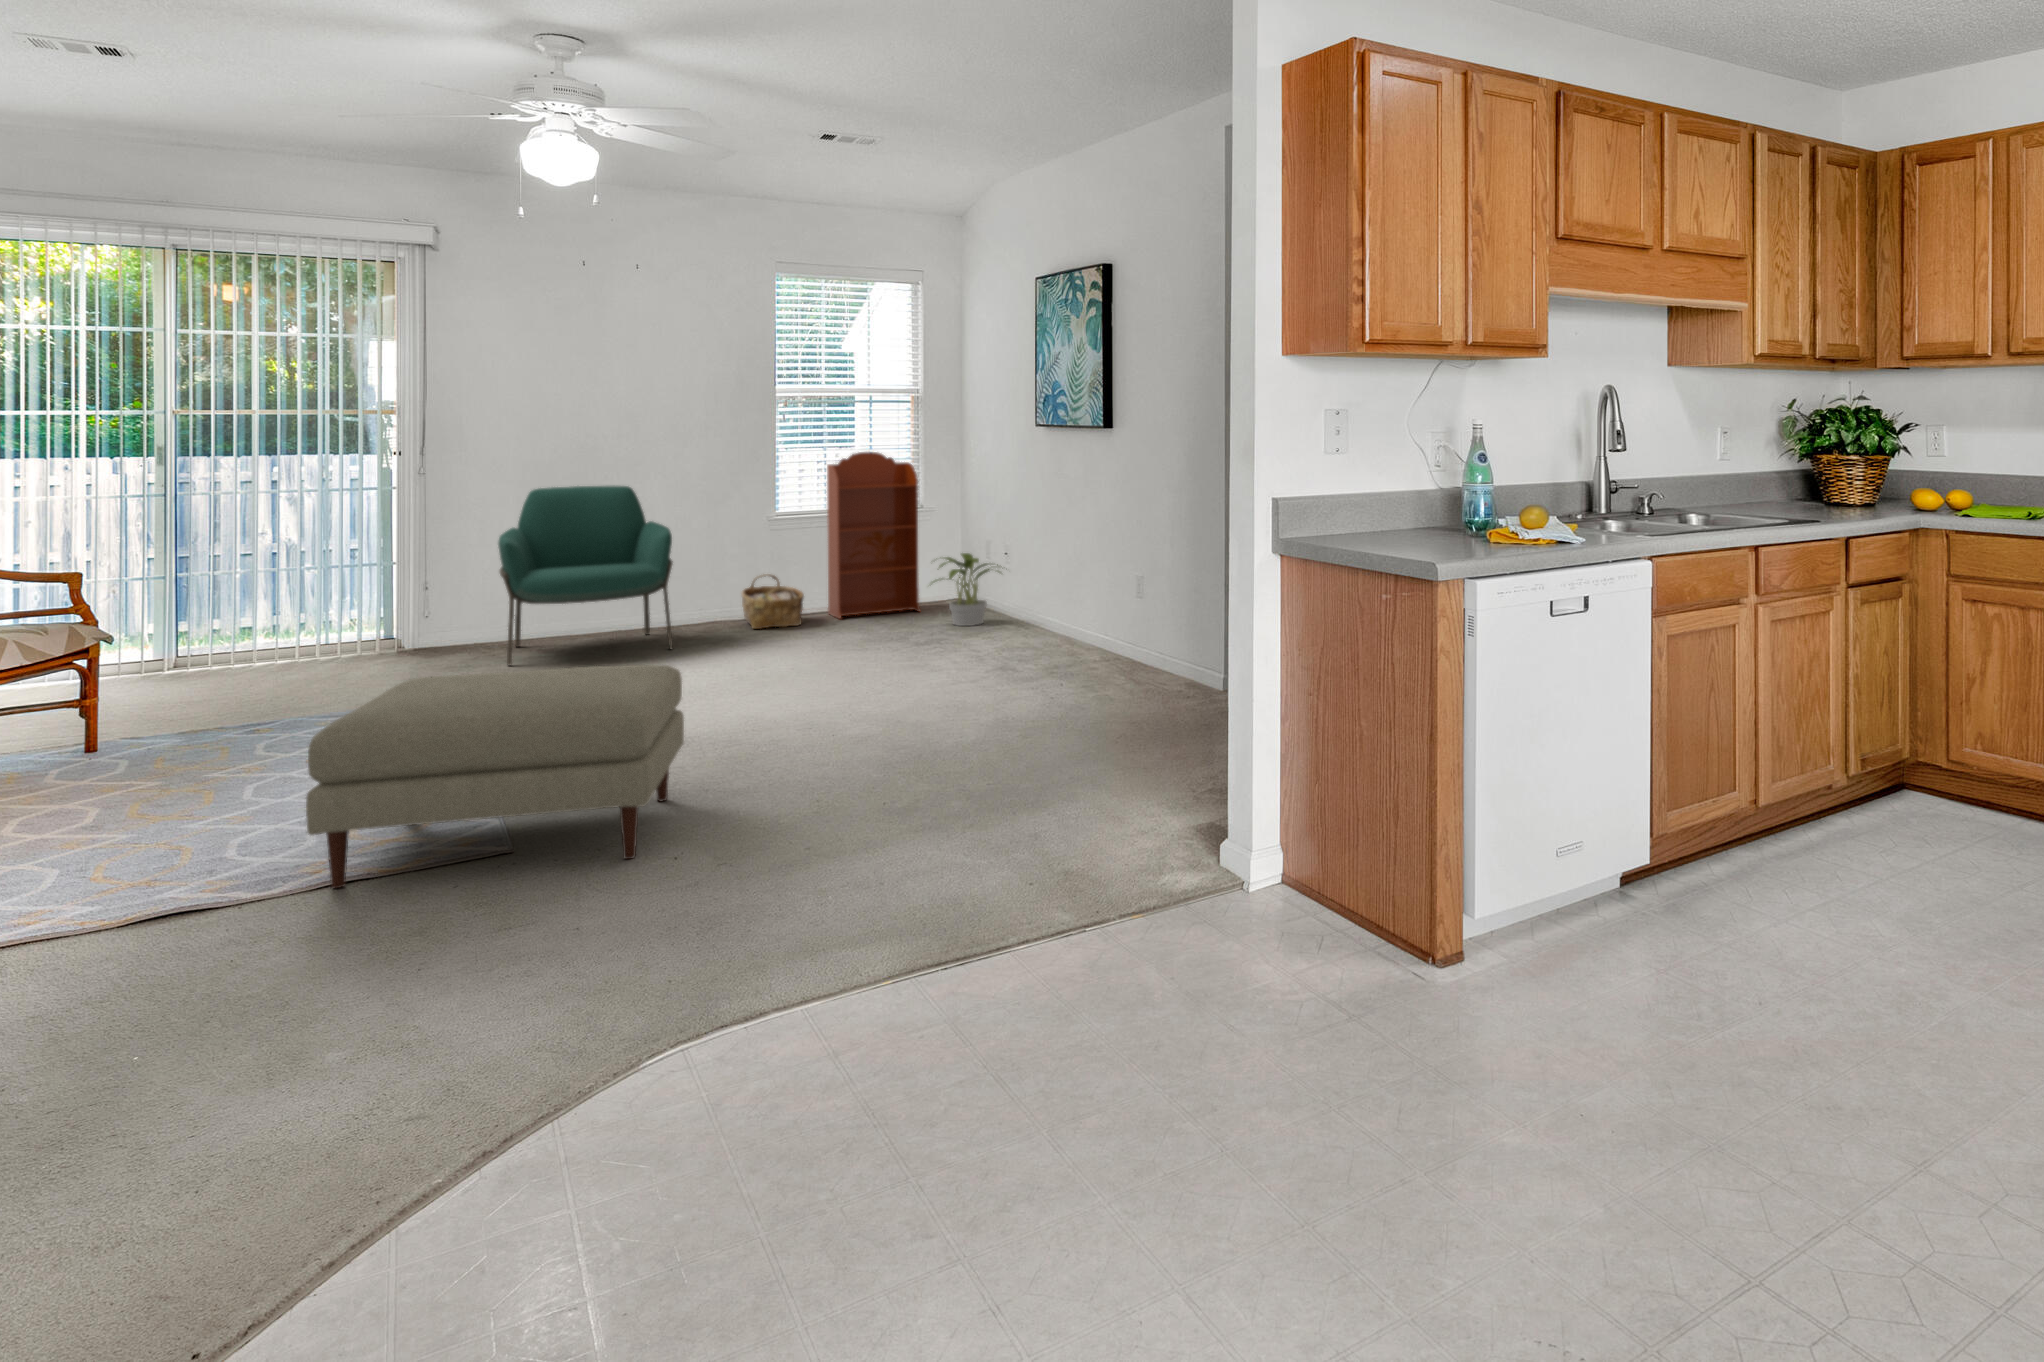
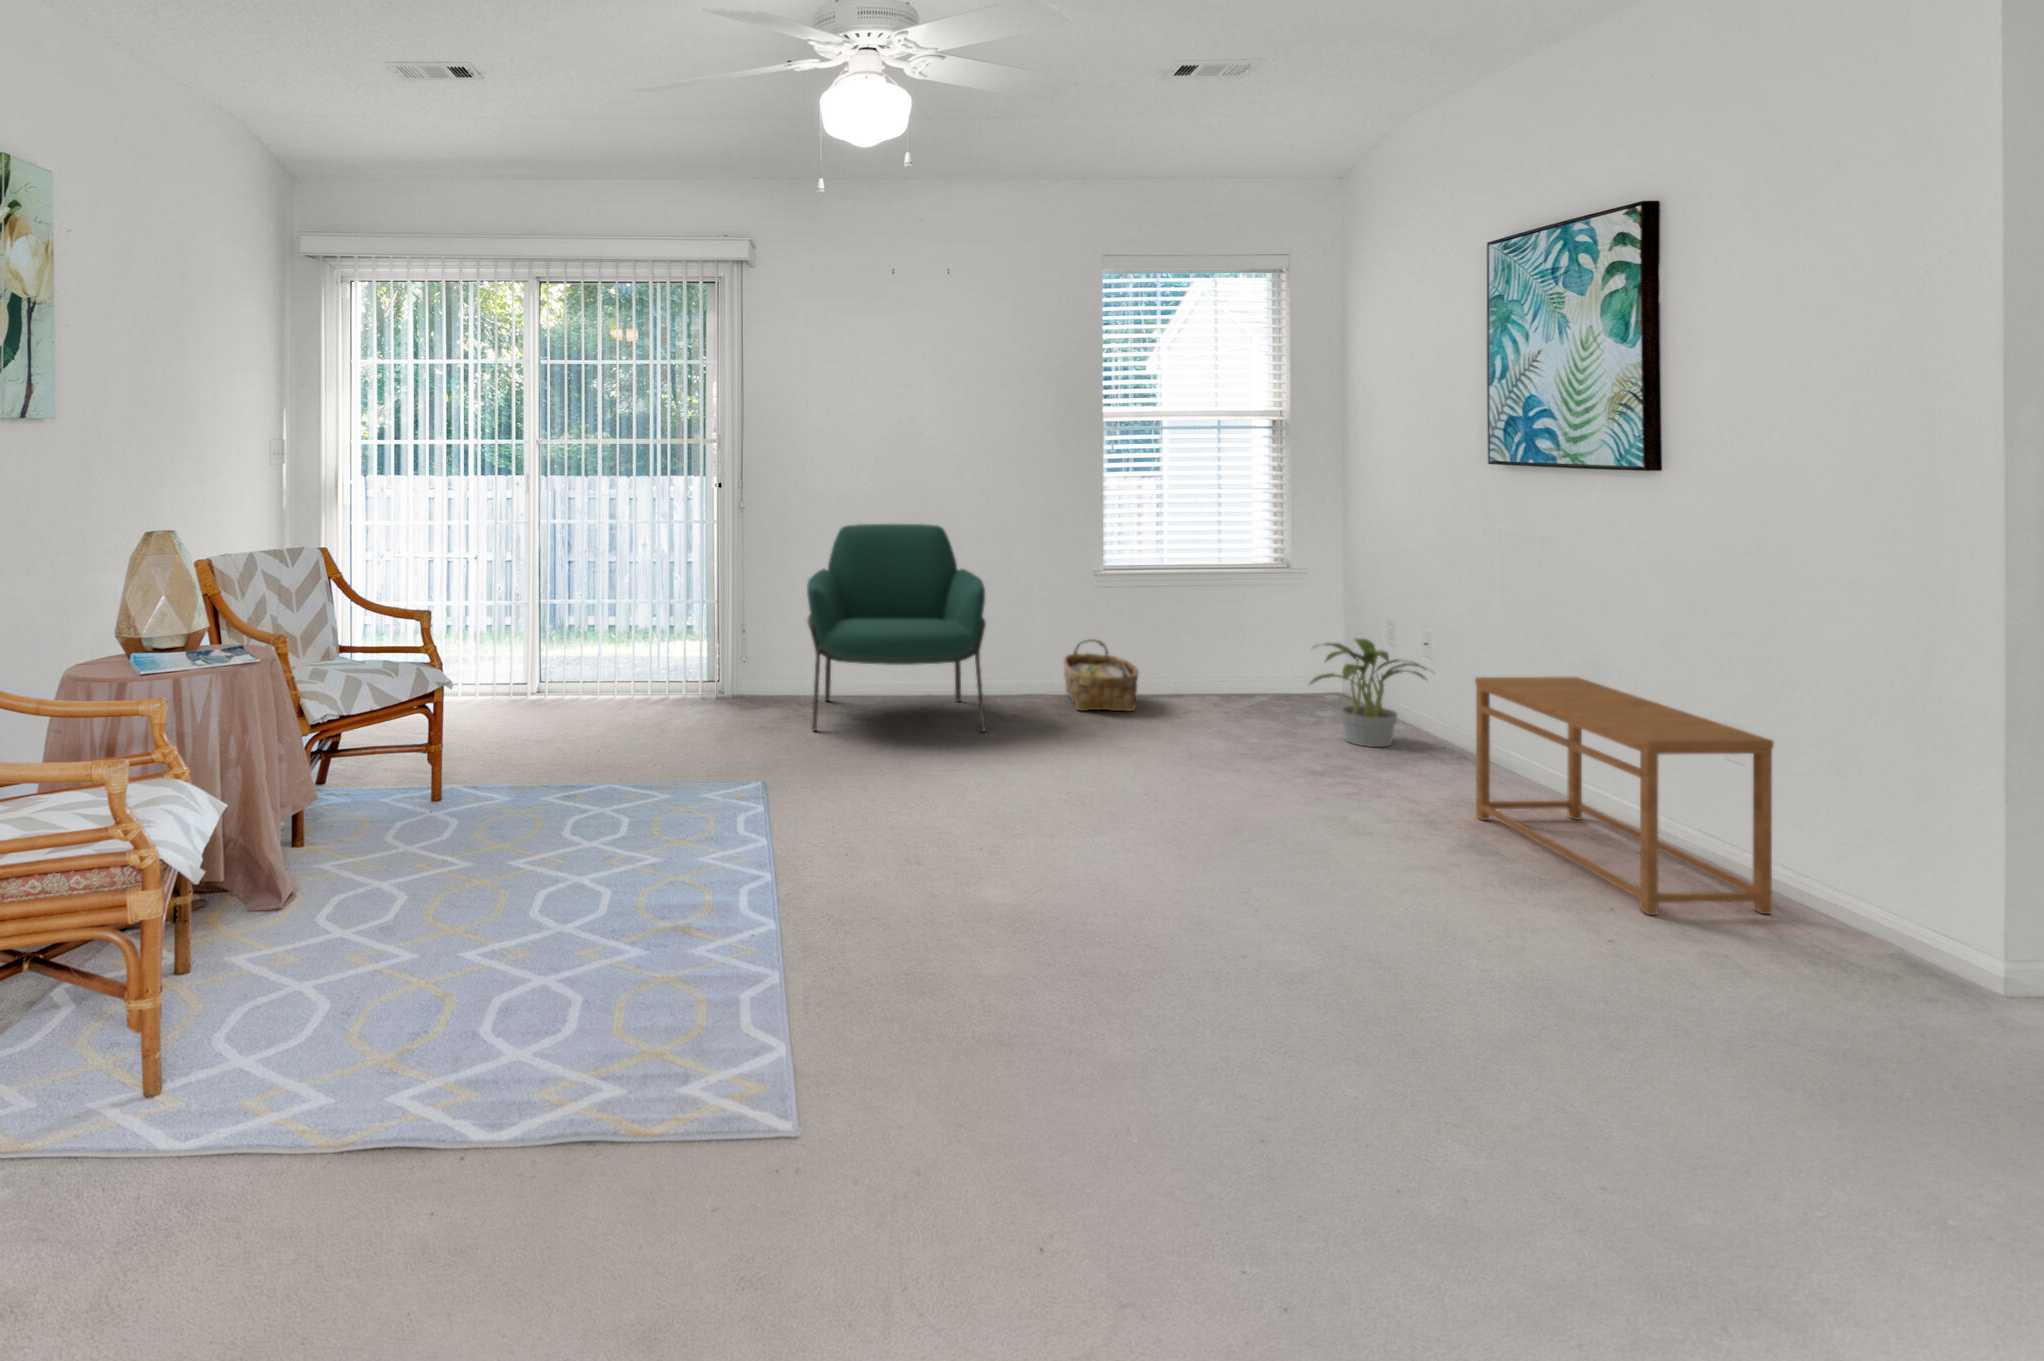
bookcase: present [827,452,921,619] -> none [1167,490,1291,708]
side table: none [1019,556,1154,677] -> present [1475,677,1774,915]
ottoman: present [306,665,684,888] -> none [481,833,994,1269]

